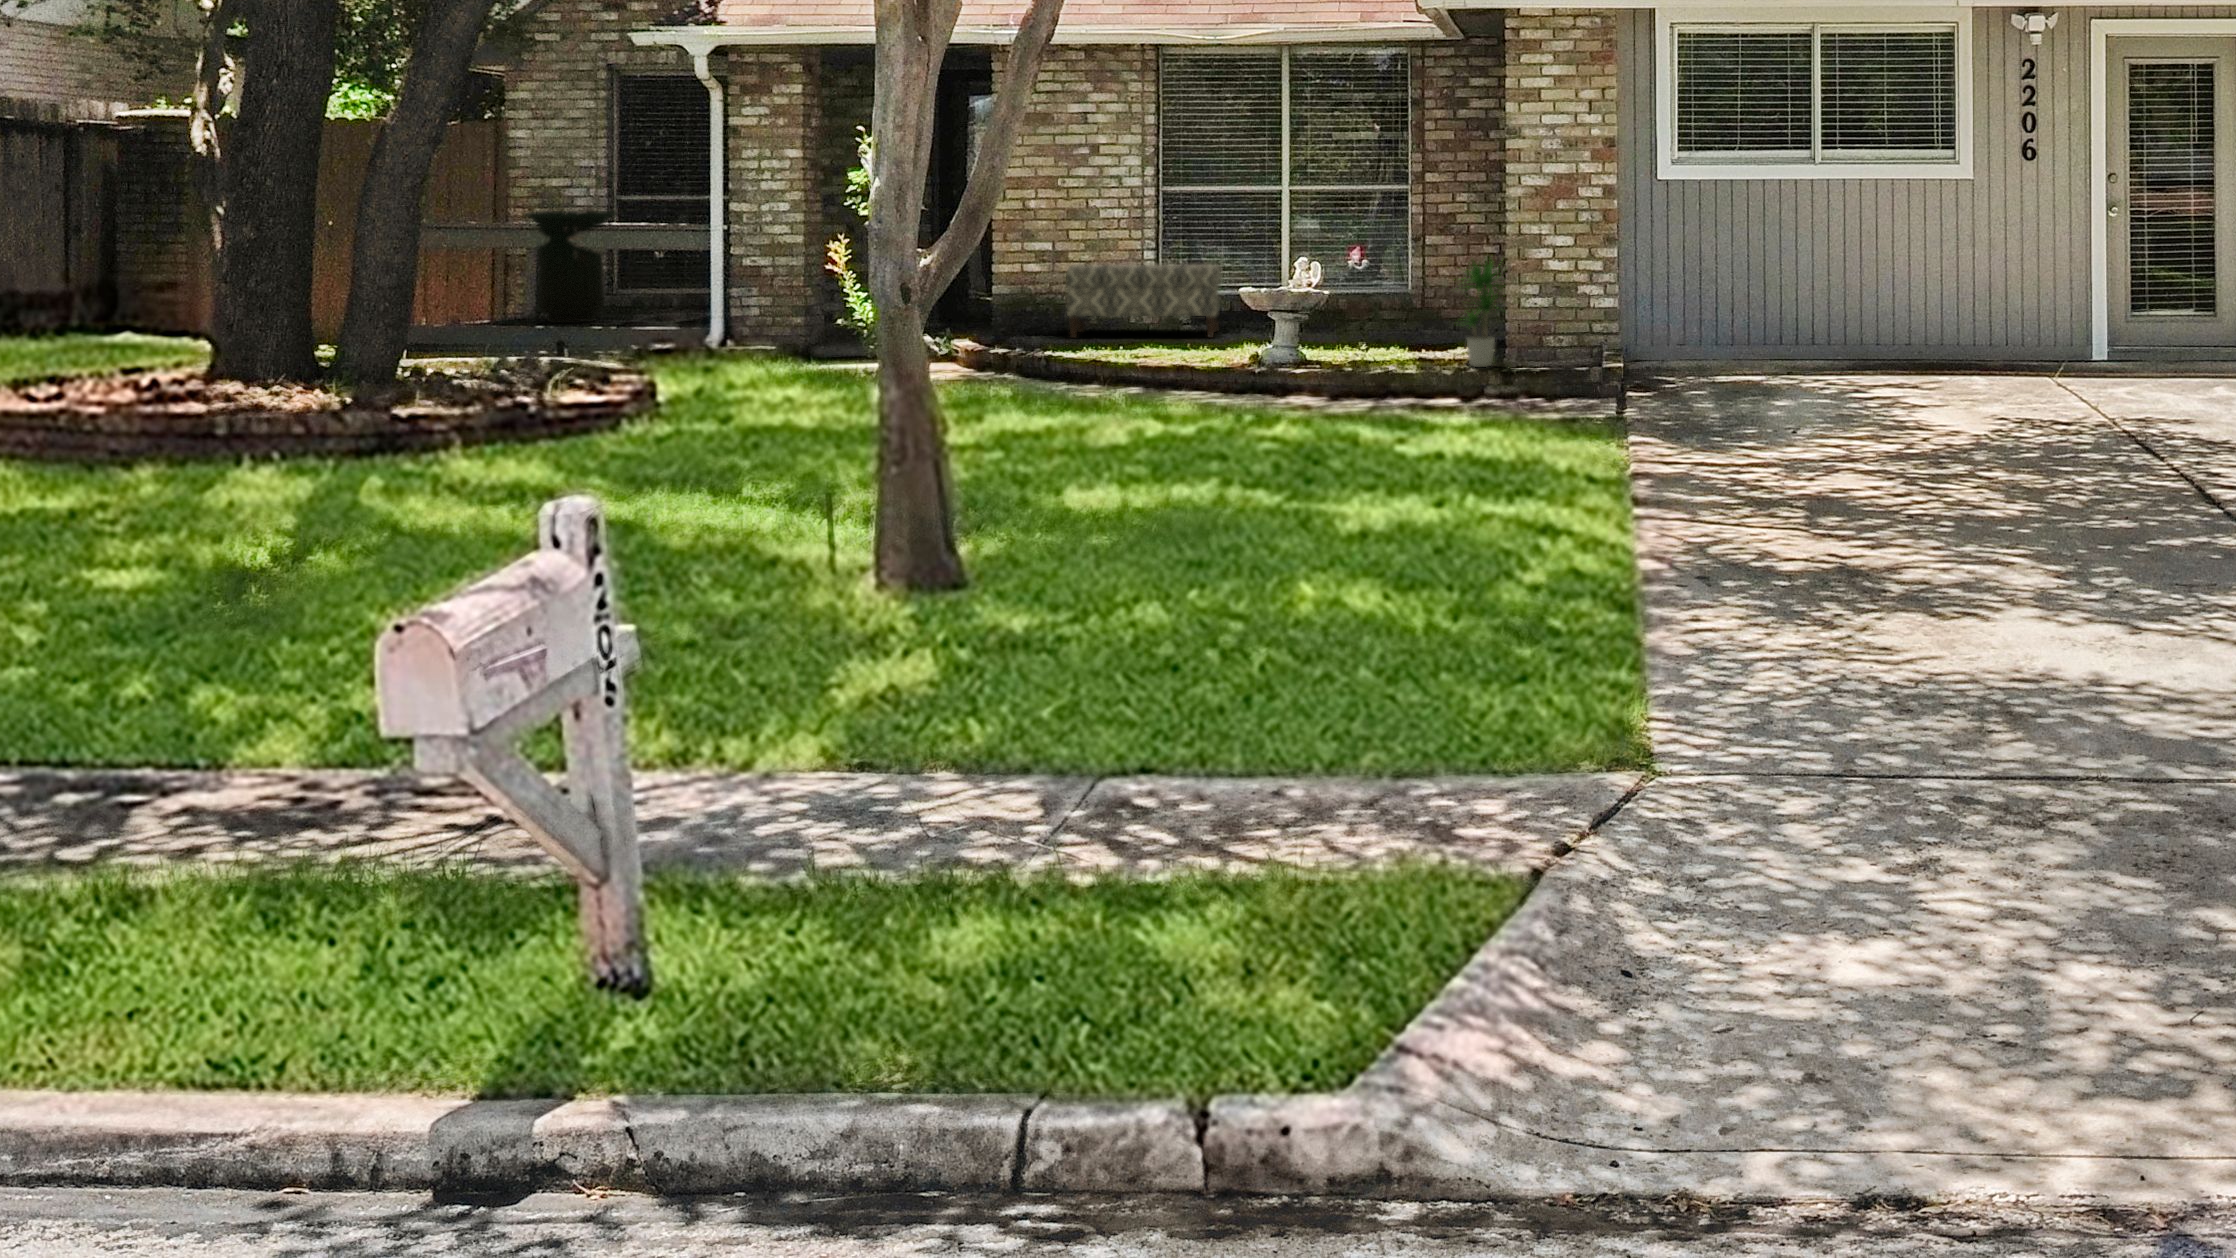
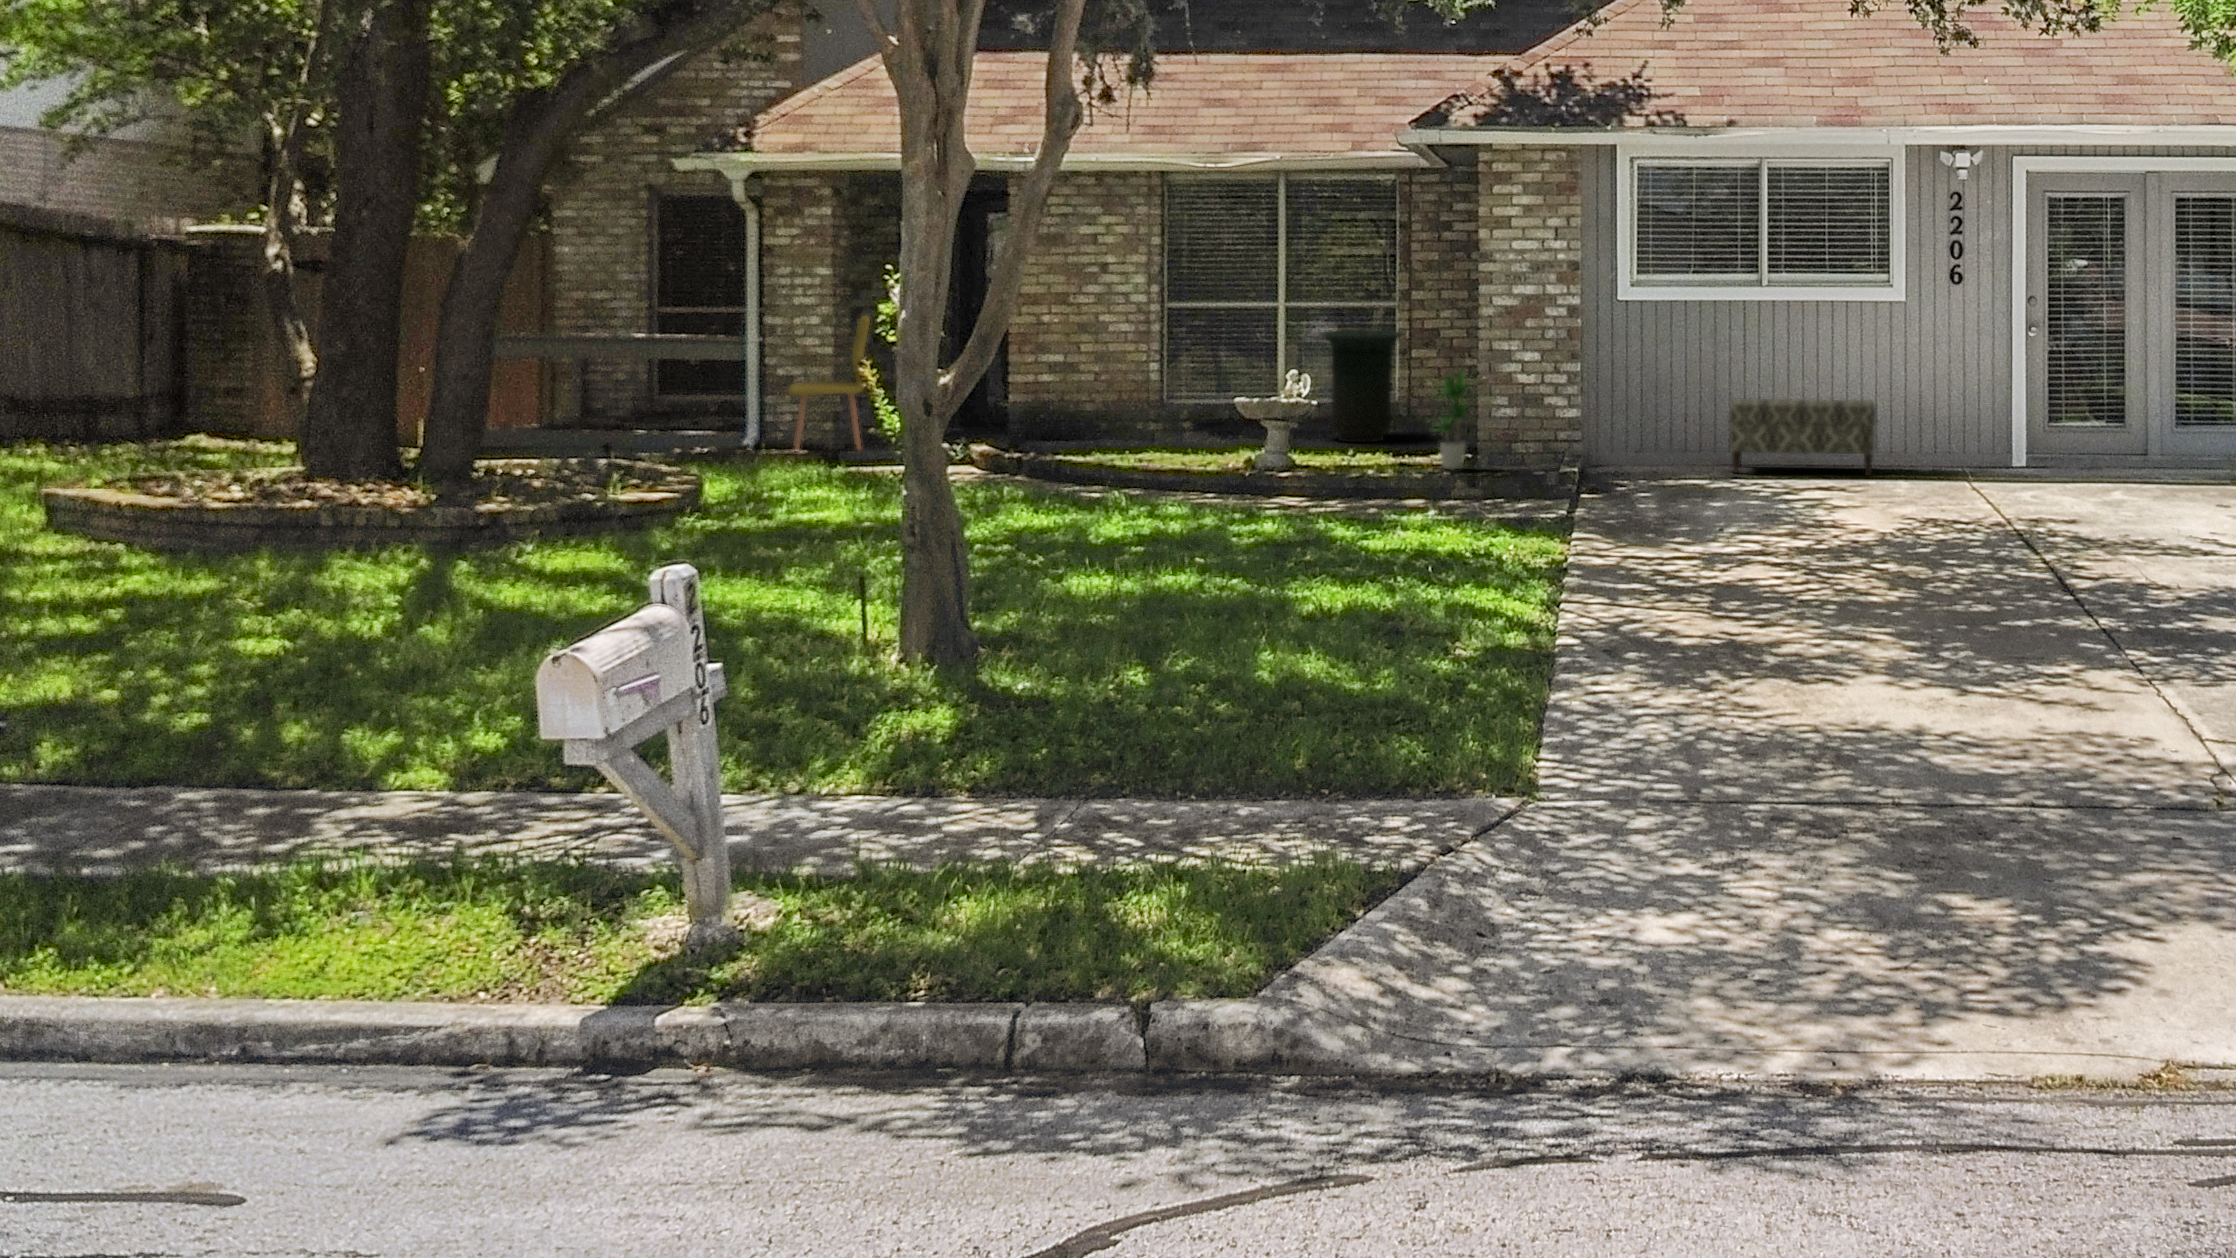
chair: none [751,202,839,351] -> present [788,315,870,451]
trash can: present [525,211,617,323] -> present [1320,330,1405,442]
bench: present [1066,263,1221,338] -> present [1729,399,1876,475]

